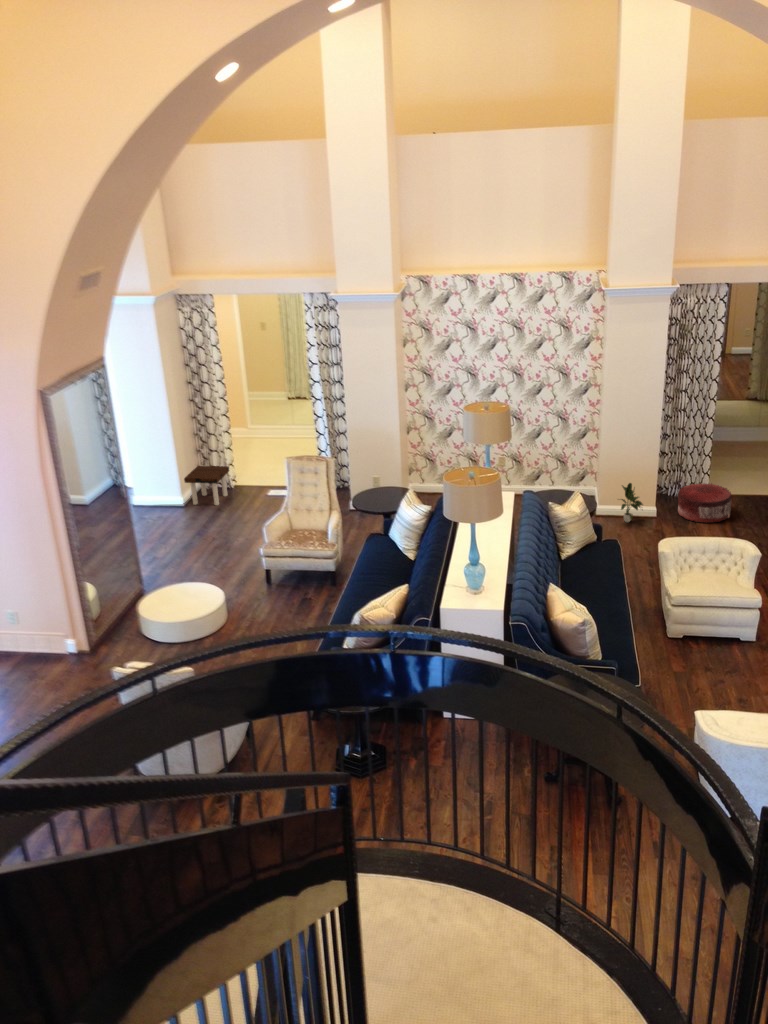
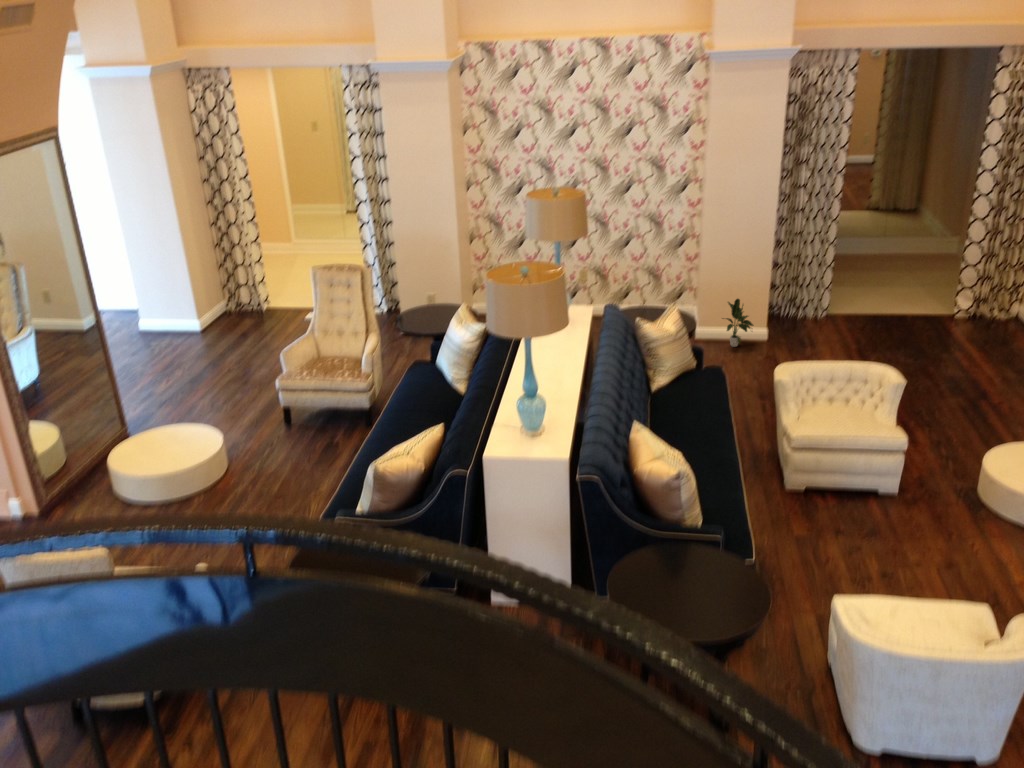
side table: present [184,466,229,505] -> none [200,283,258,330]
pouf: present [678,483,731,523] -> none [794,299,859,346]

